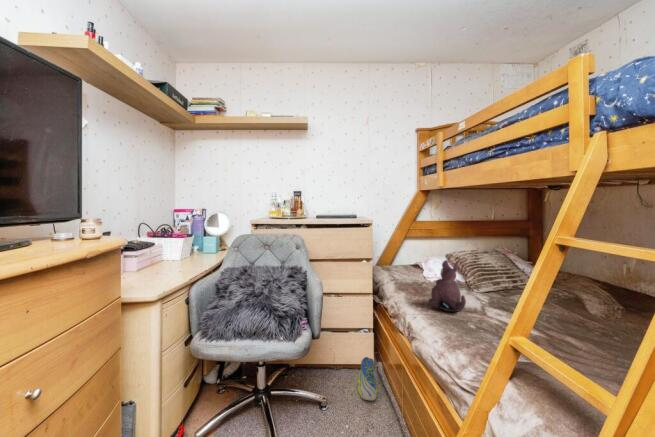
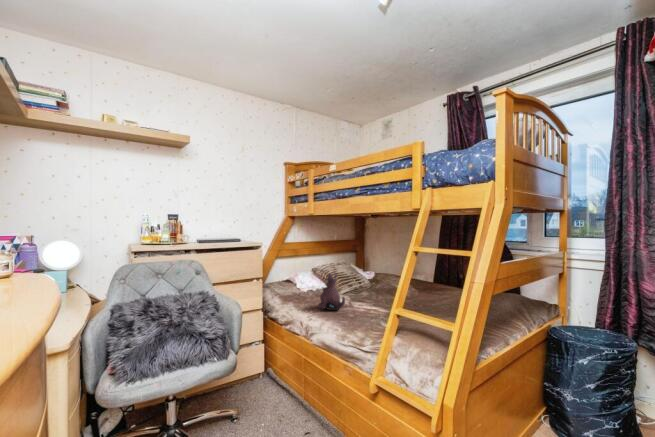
sneaker: present [358,357,377,401] -> none [253,366,276,401]

